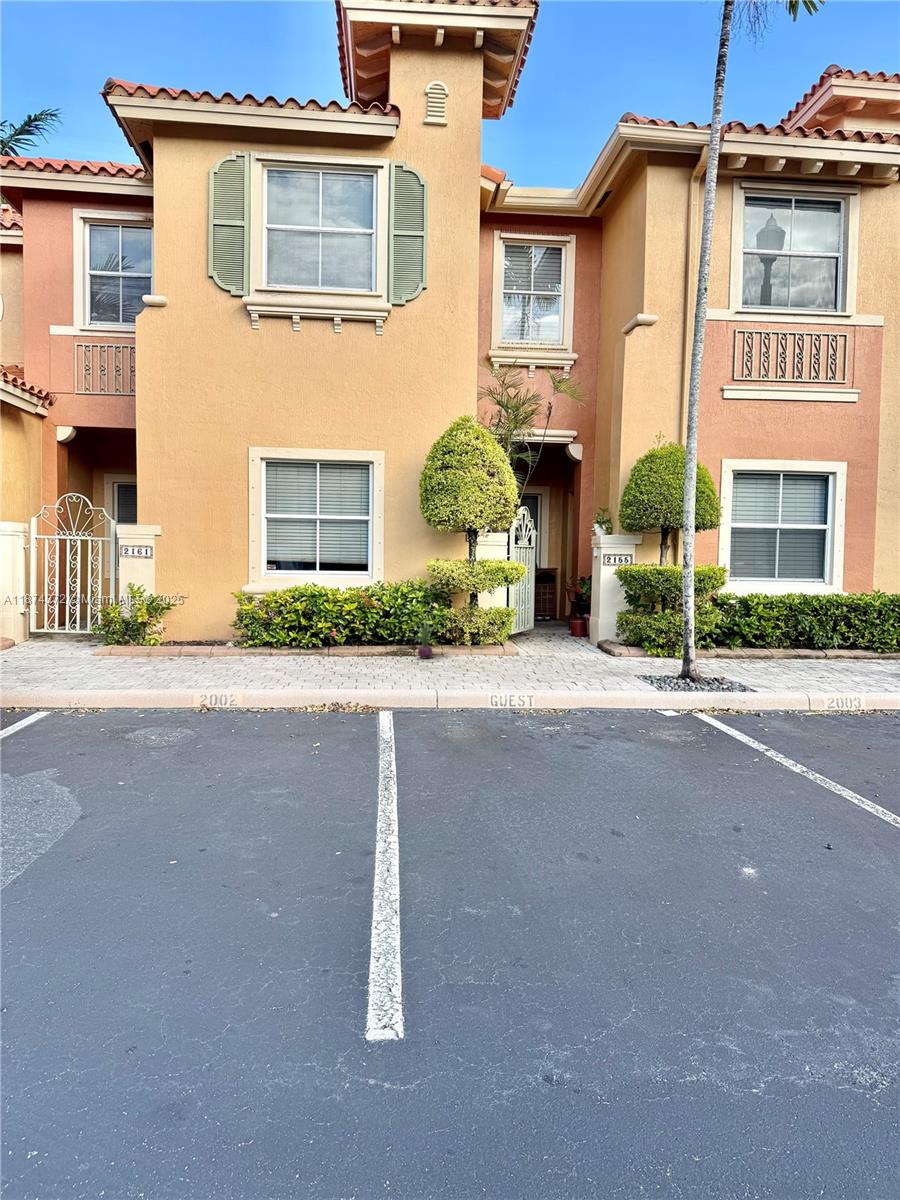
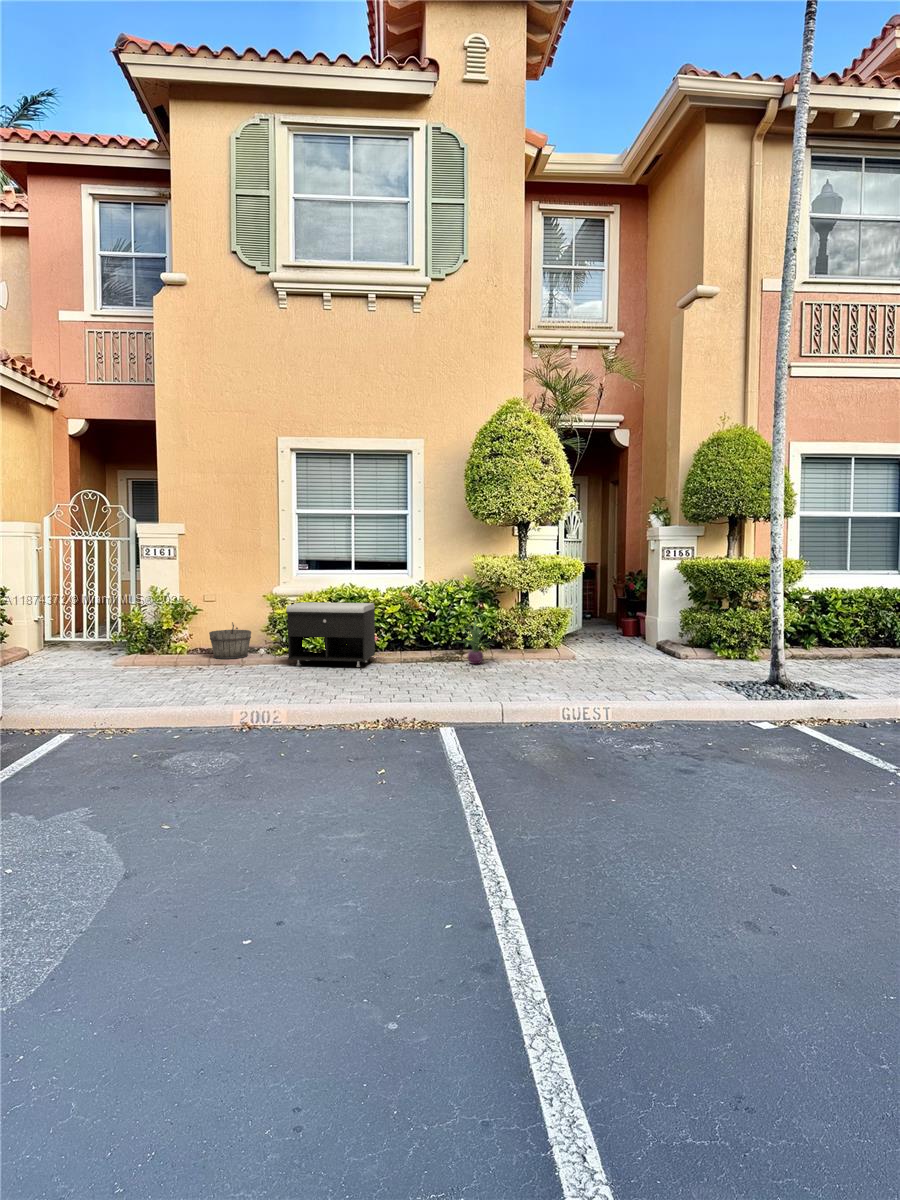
storage bench: none [252,600,334,659] -> present [286,602,375,667]
wooden bucket: none [182,617,221,650] -> present [209,622,251,659]

